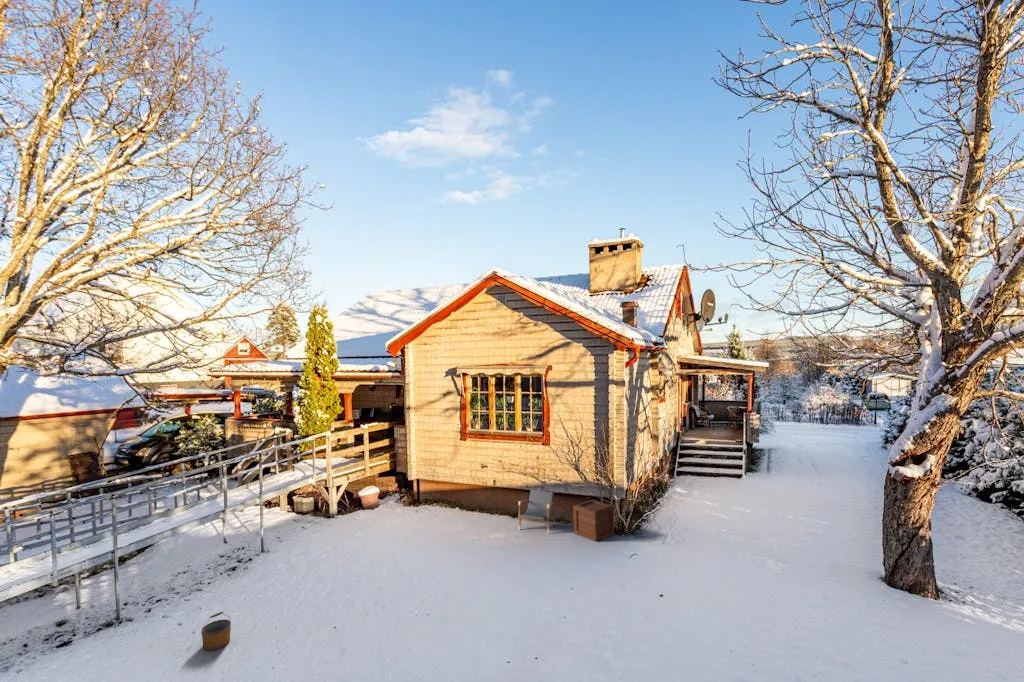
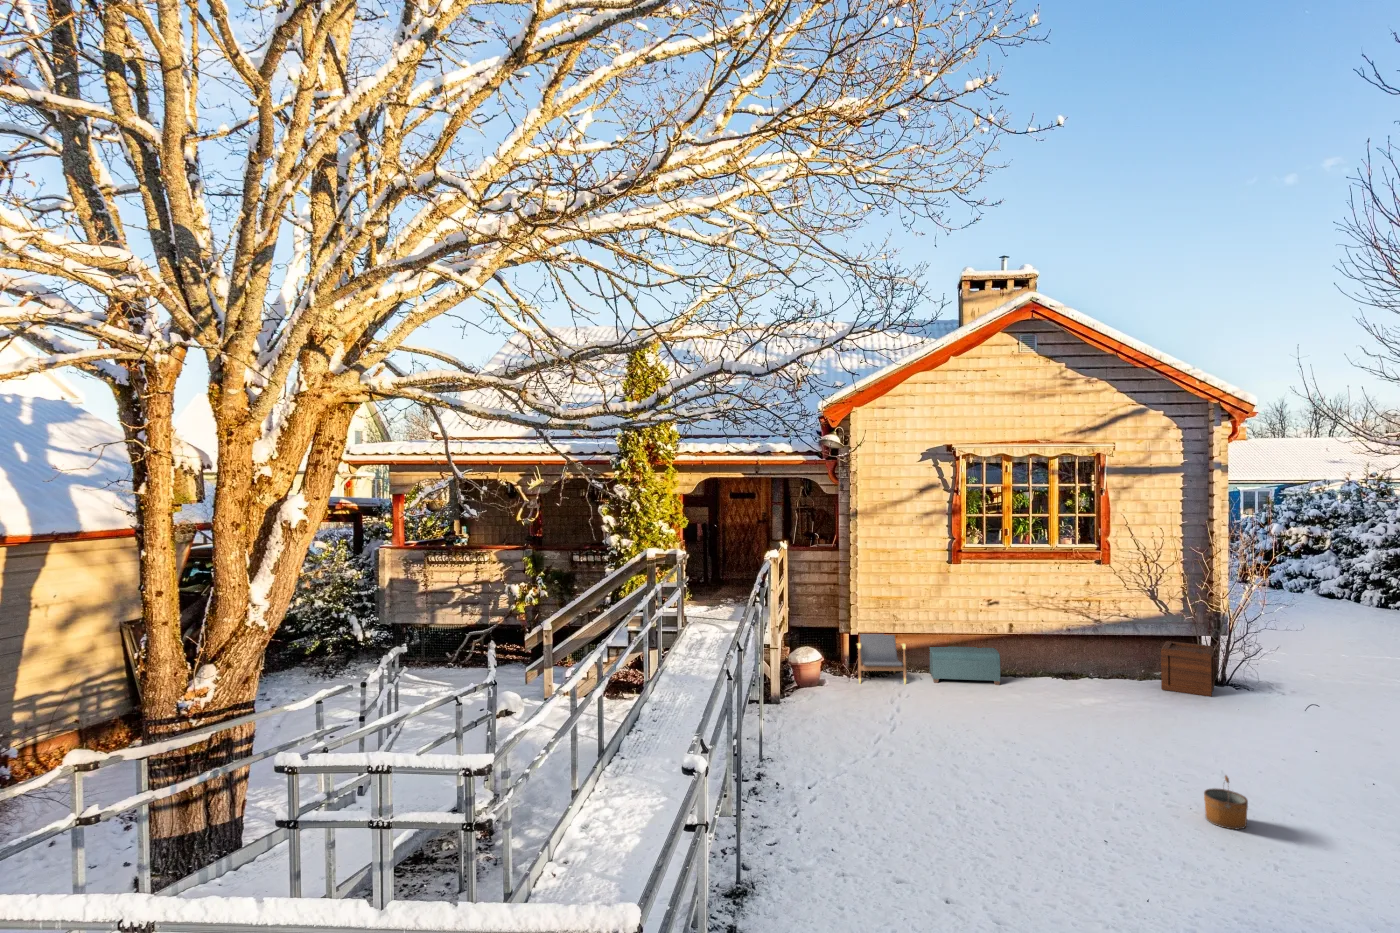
lounge chair: present [518,489,555,533] -> present [857,634,907,684]
bench: none [444,493,489,522] -> present [929,647,1001,685]
bucket: present [201,612,231,651] -> present [1204,776,1248,829]

